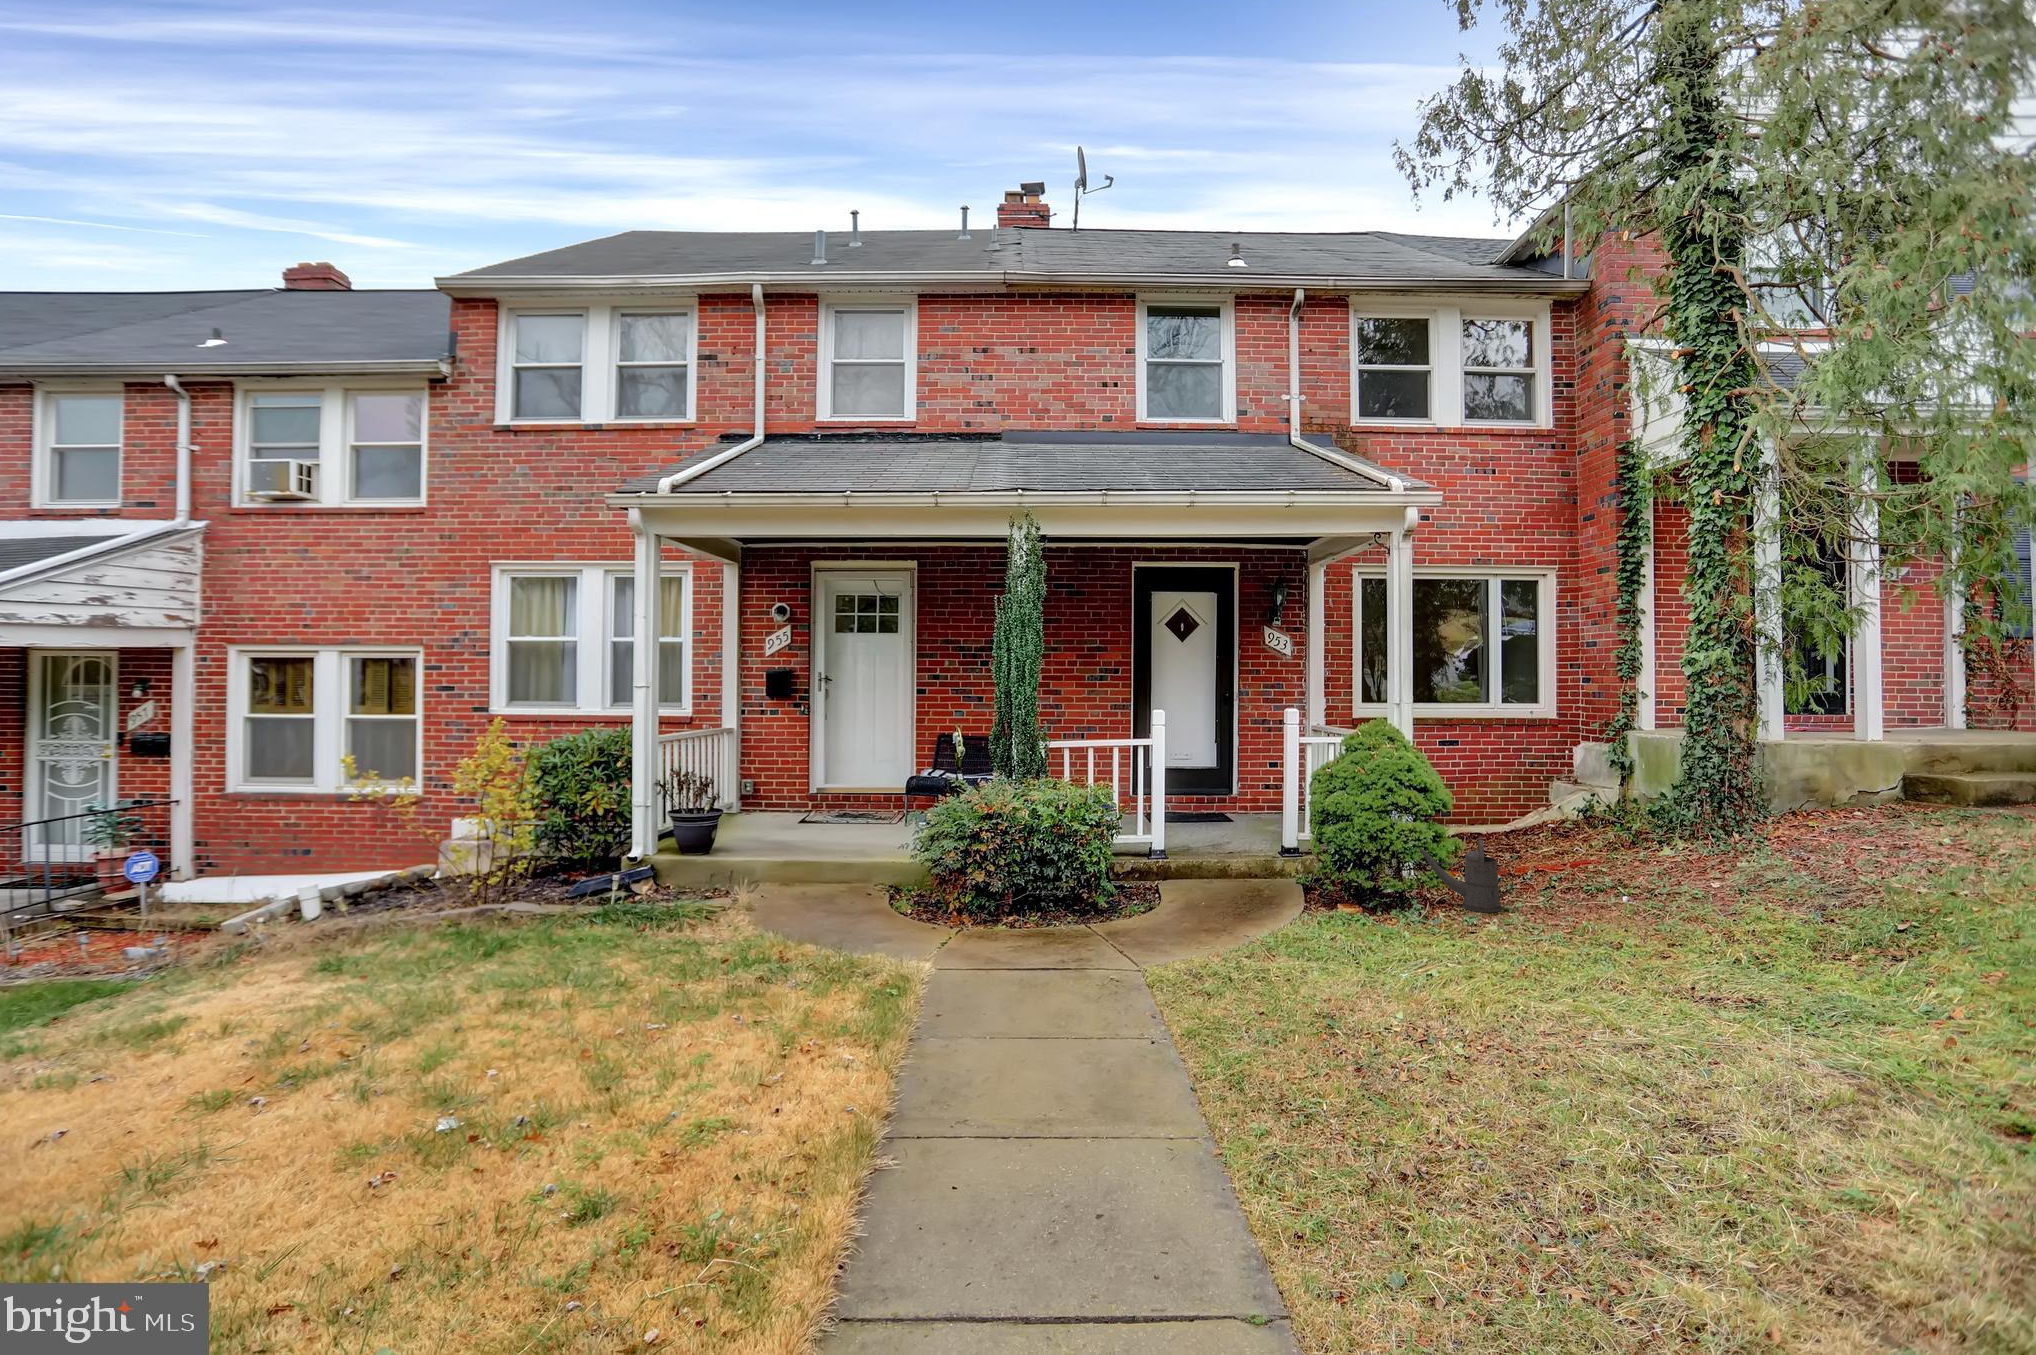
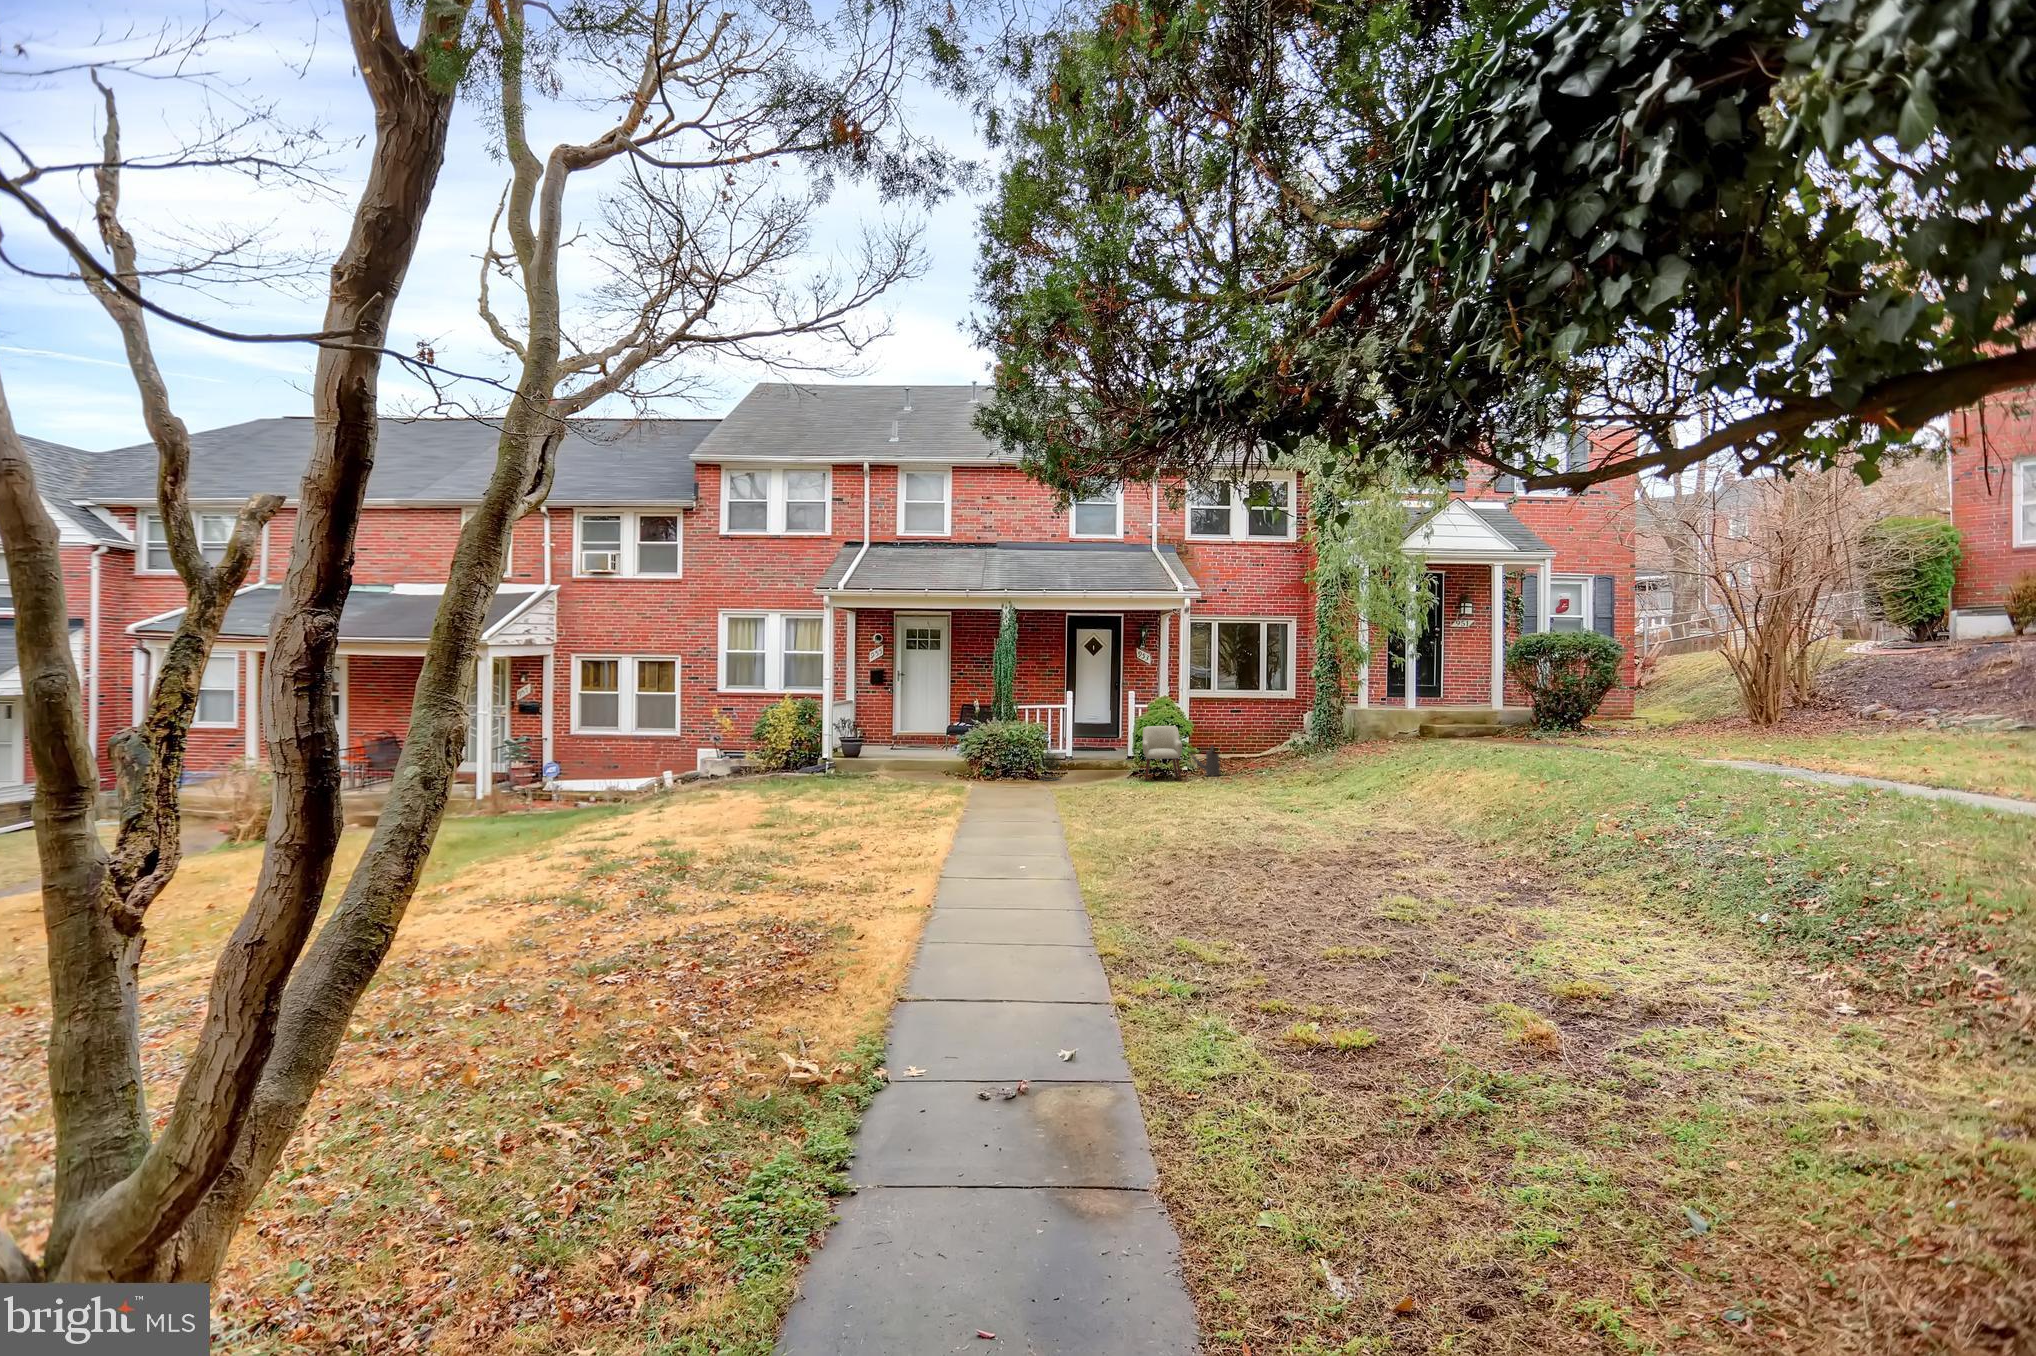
chair: none [1325,798,1433,934] -> present [1142,726,1182,781]
potted tree: none [1091,836,1147,924] -> present [1041,746,1061,781]

